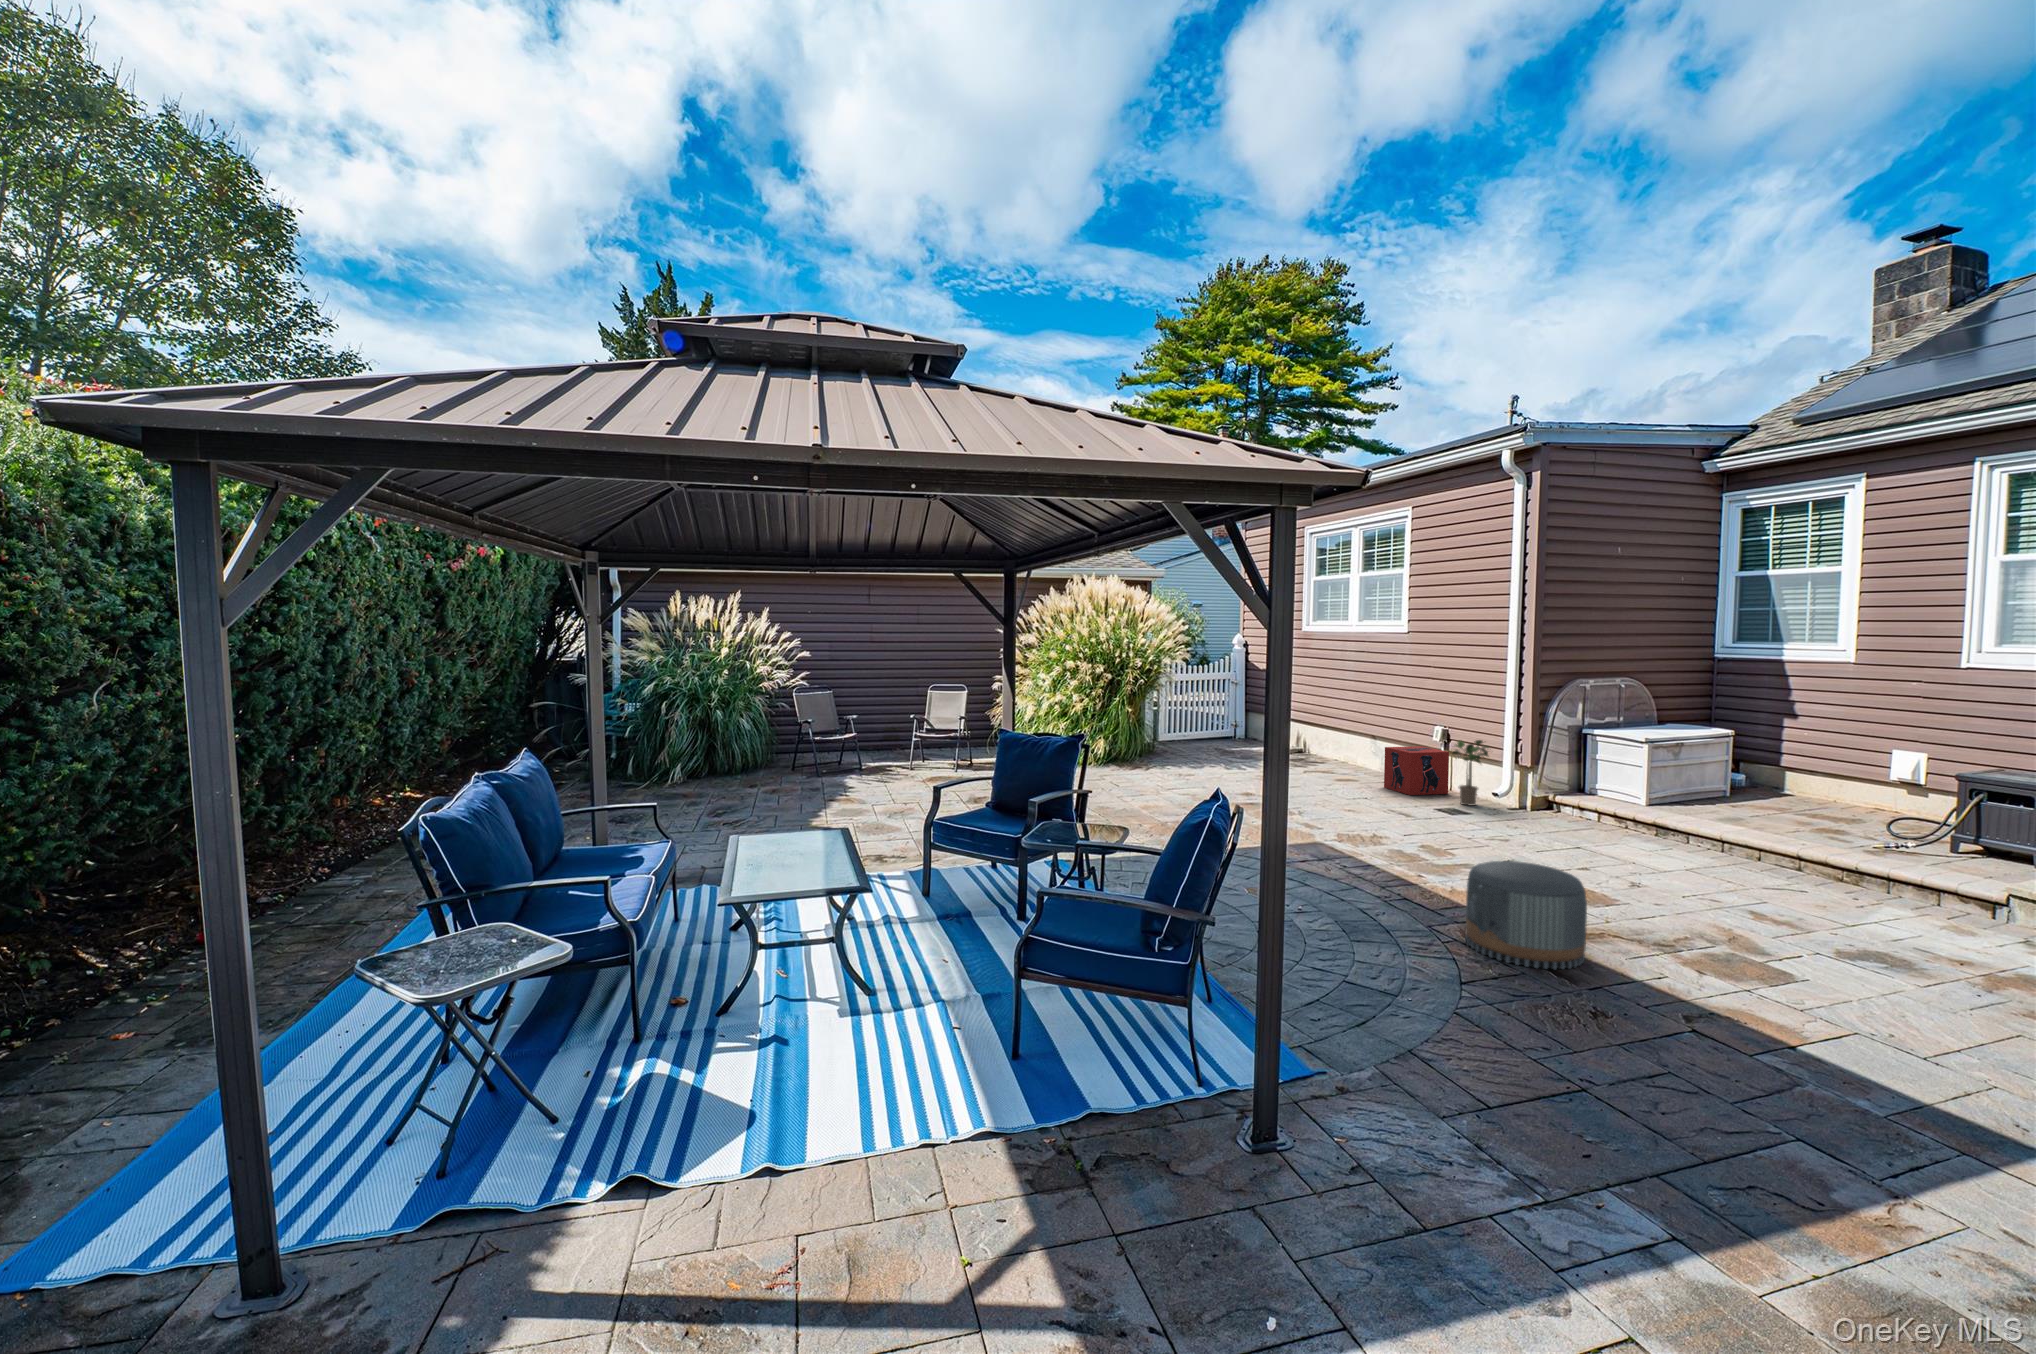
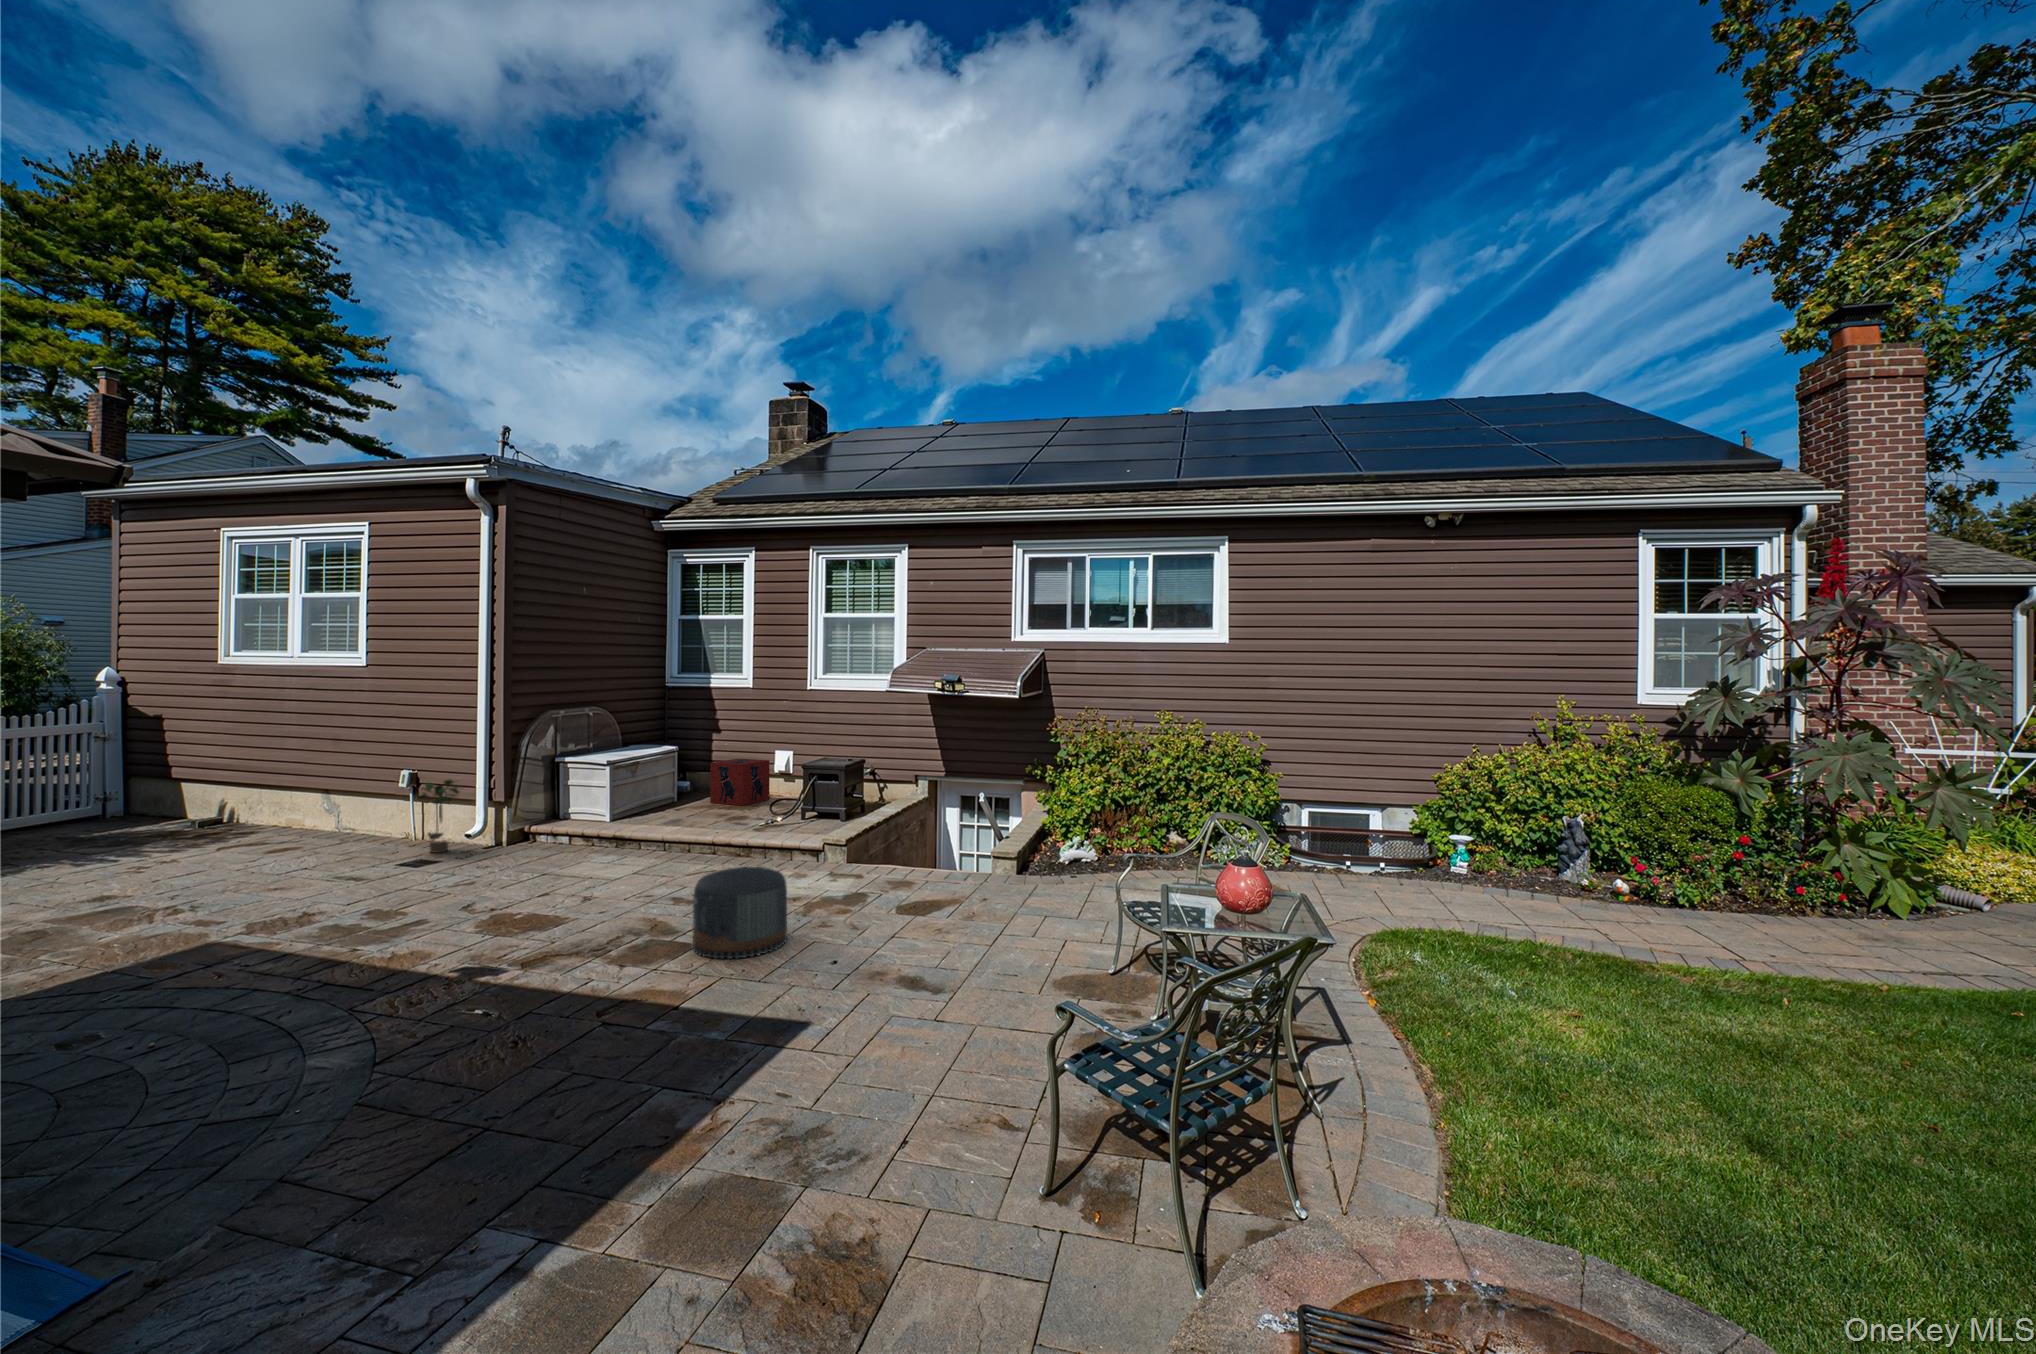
storage box: present [1384,746,1449,795] -> present [710,759,770,805]
pouf: present [1465,861,1587,969] -> present [693,867,787,959]

